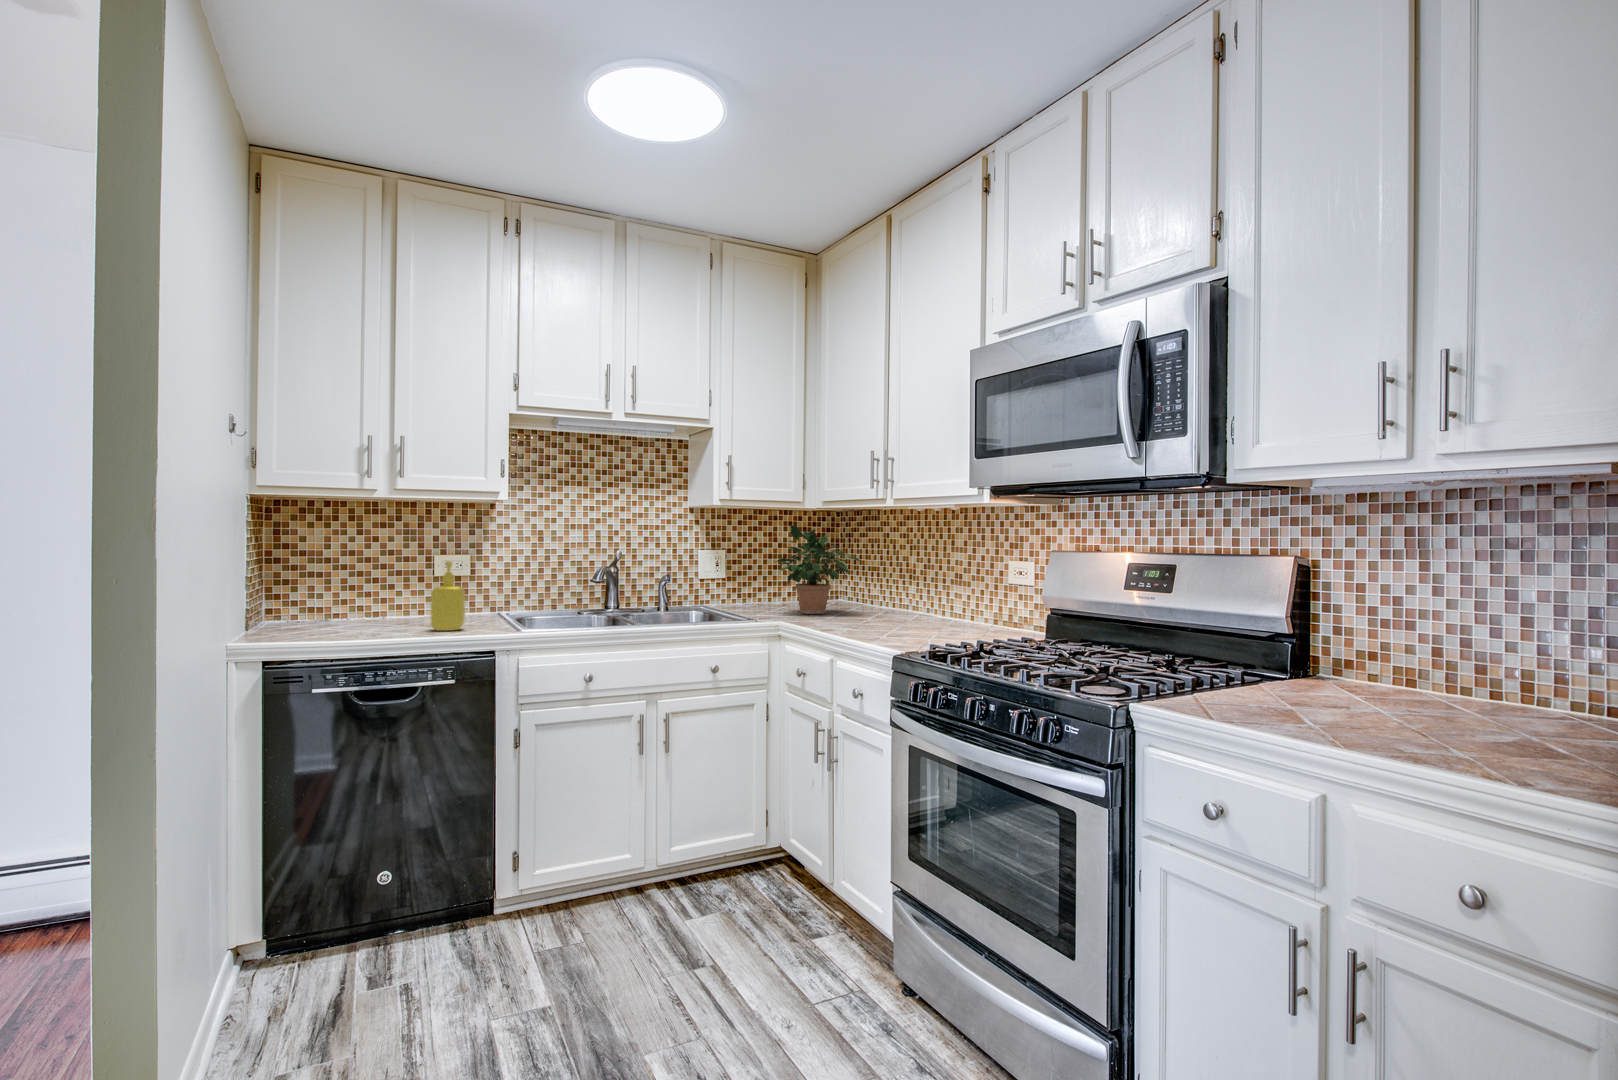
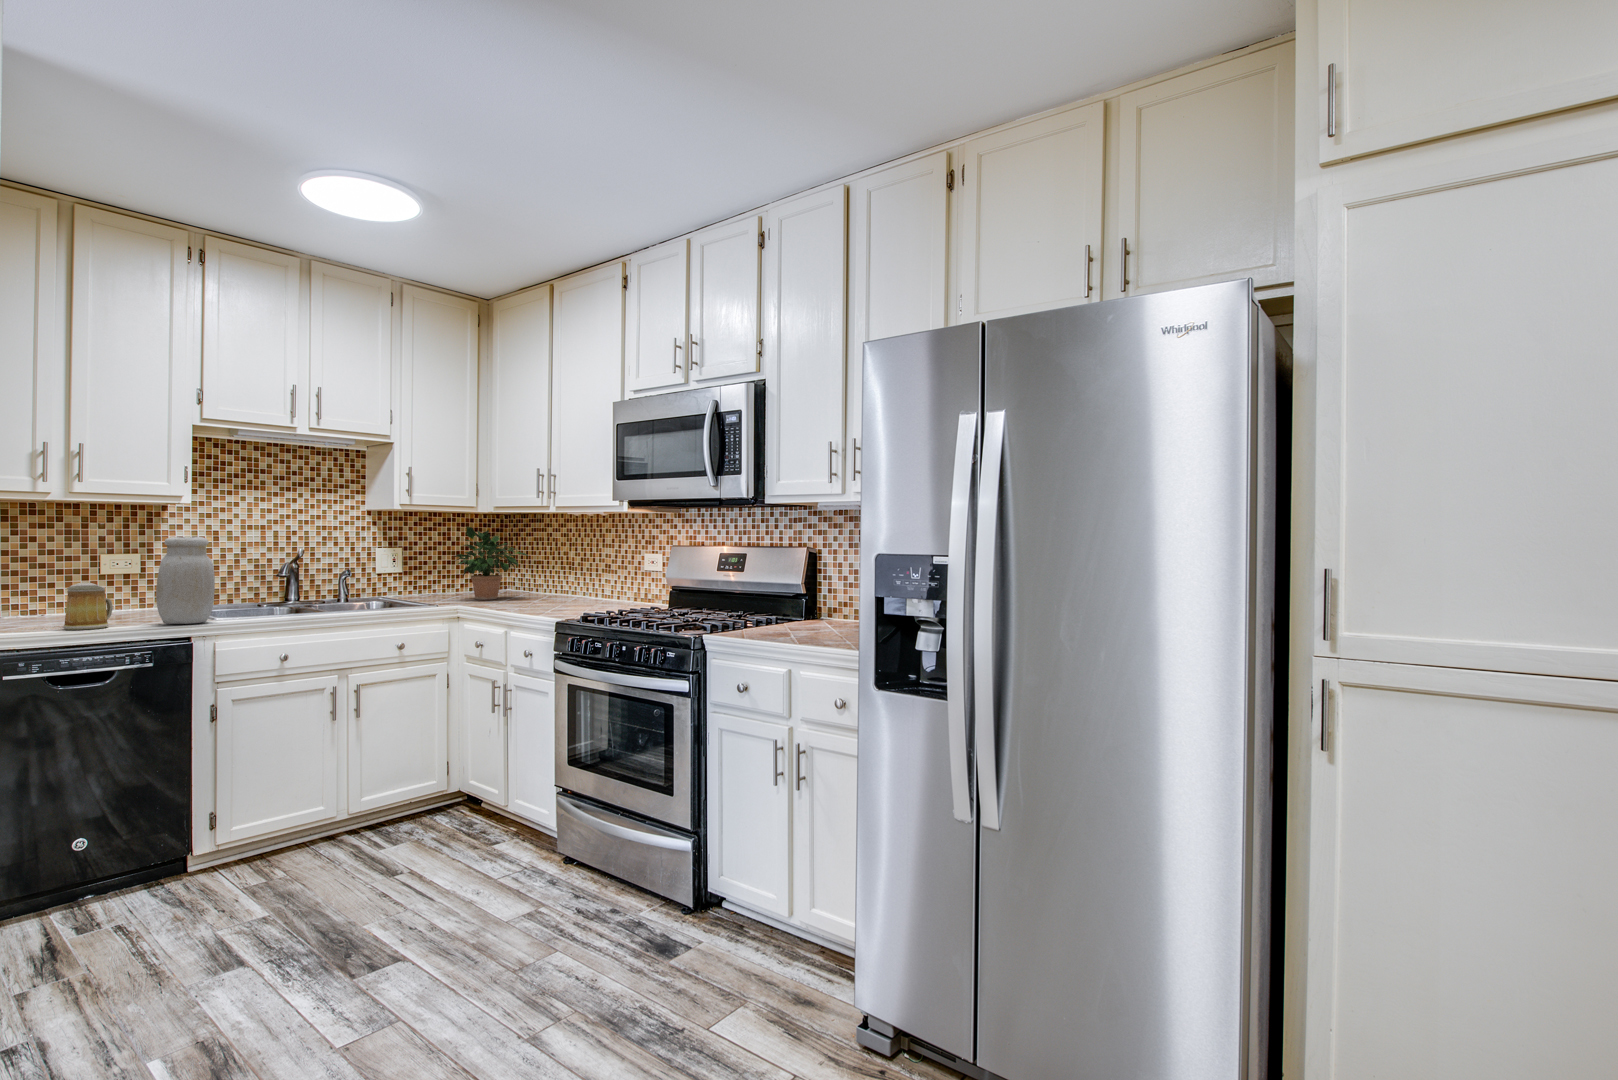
jar: none [461,537,517,636] -> present [156,537,215,624]
soap dispenser: present [431,561,465,631] -> none [116,559,151,622]
mug: none [375,587,423,639] -> present [63,582,113,630]

